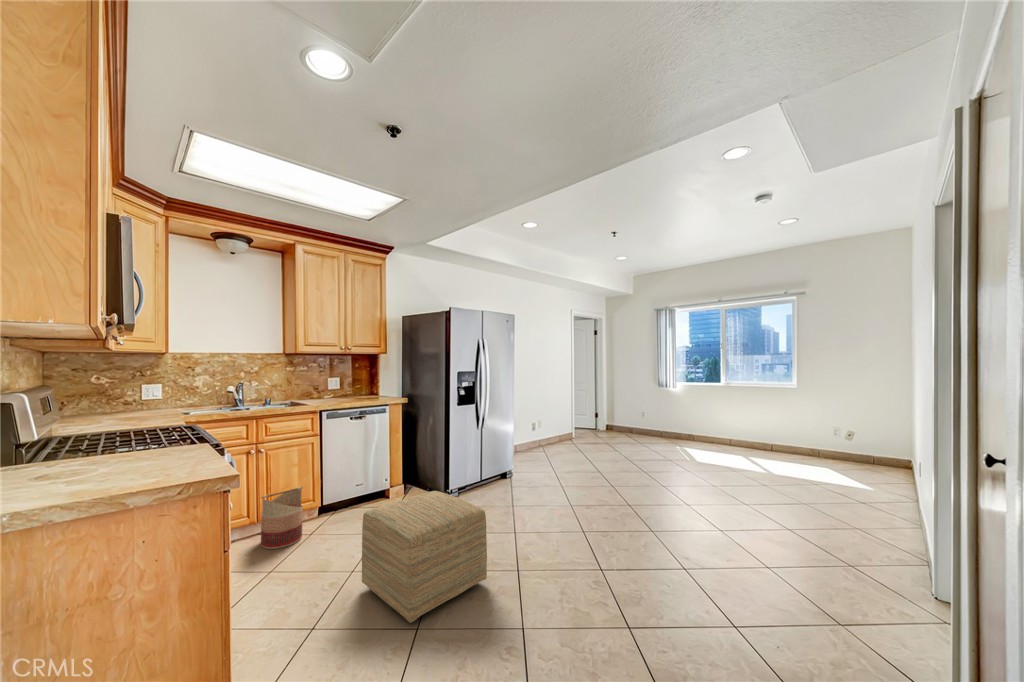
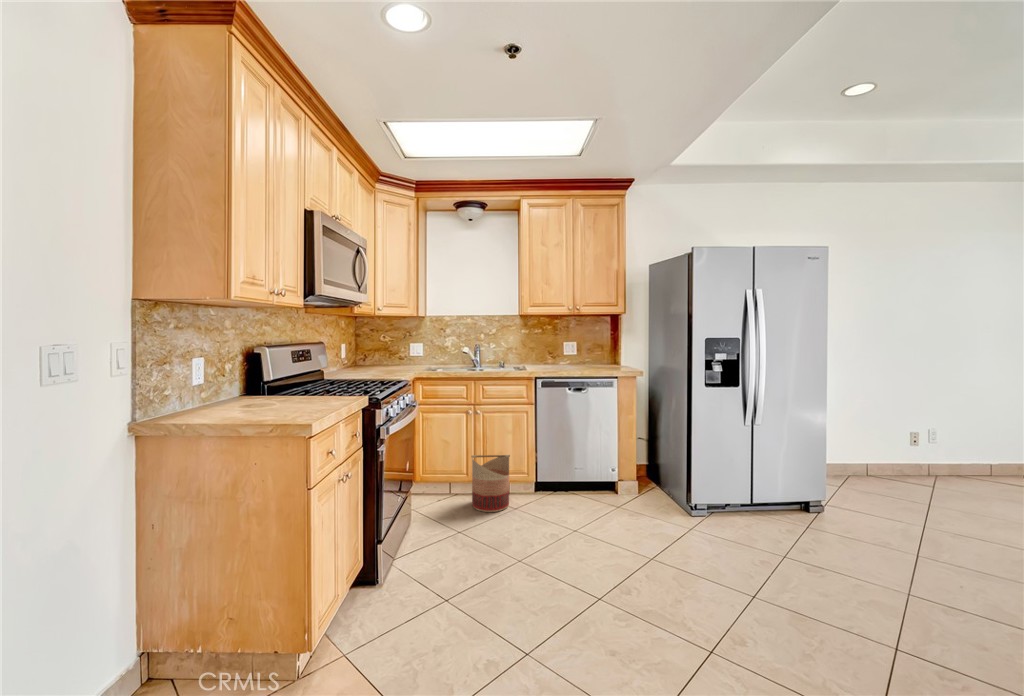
ottoman: present [362,491,487,623] -> none [511,494,662,660]

